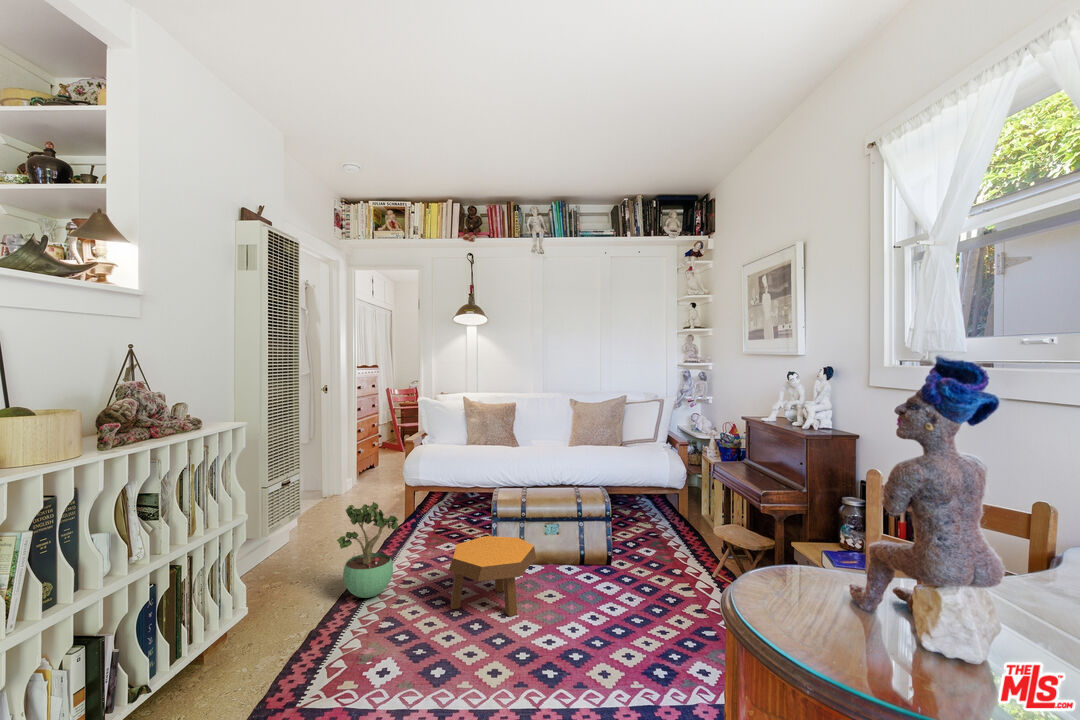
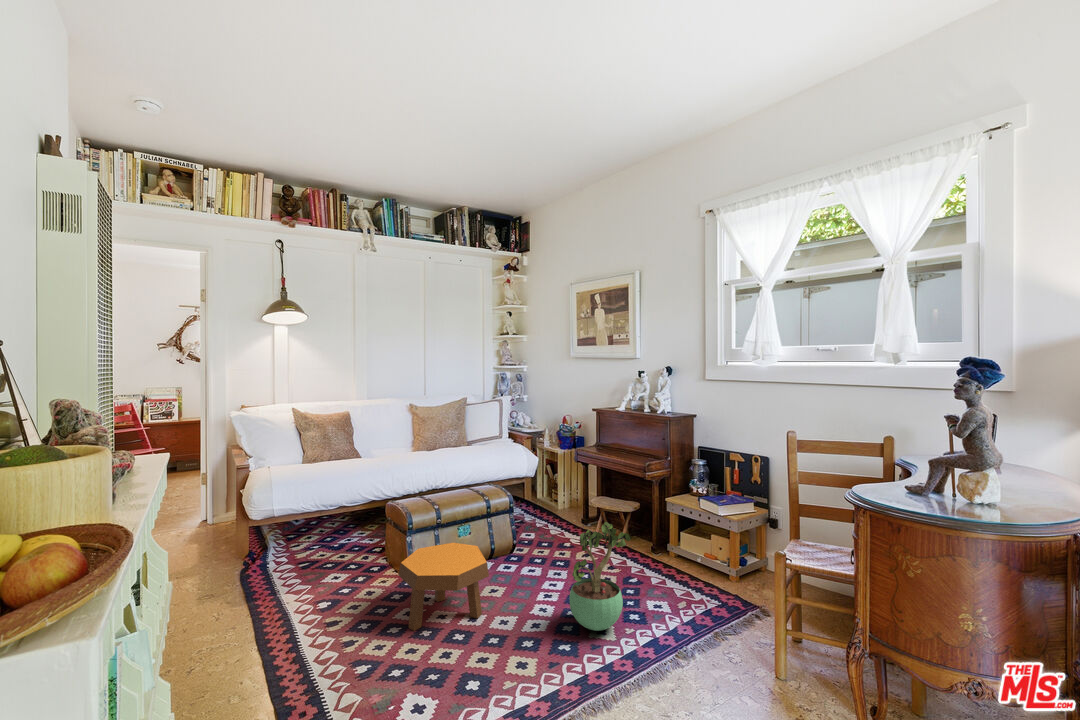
potted plant: present [337,502,398,598] -> present [570,521,631,631]

